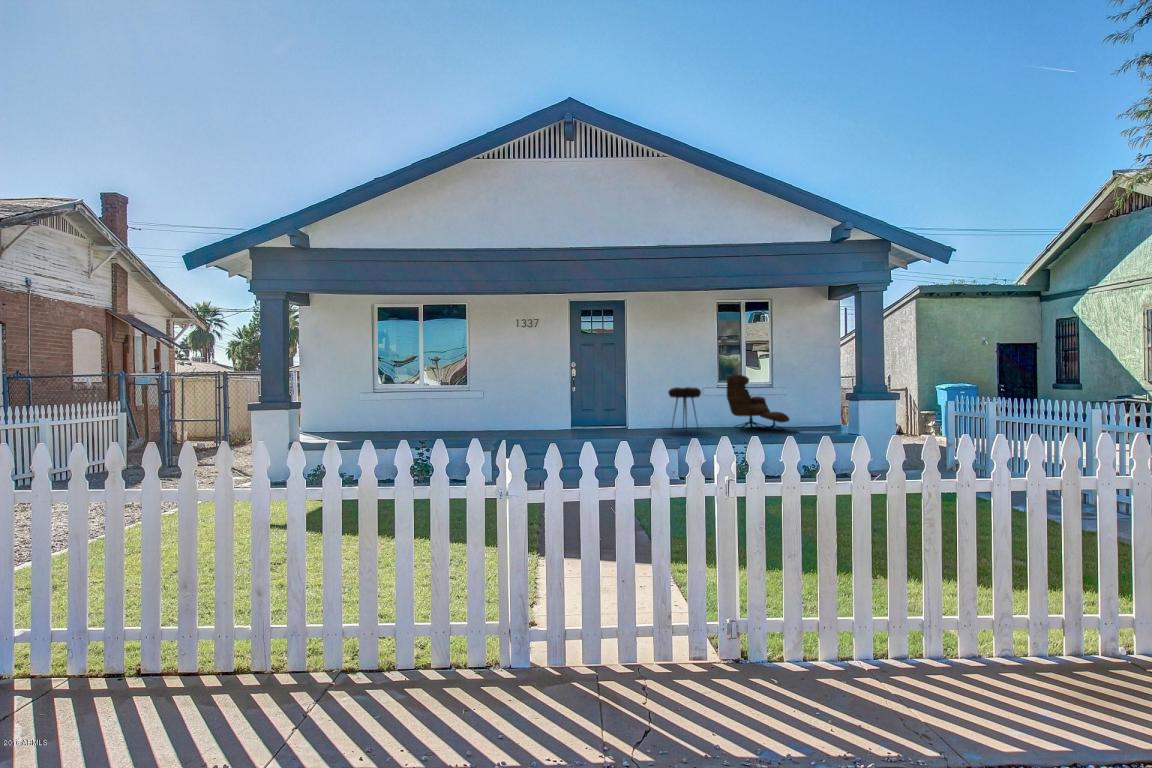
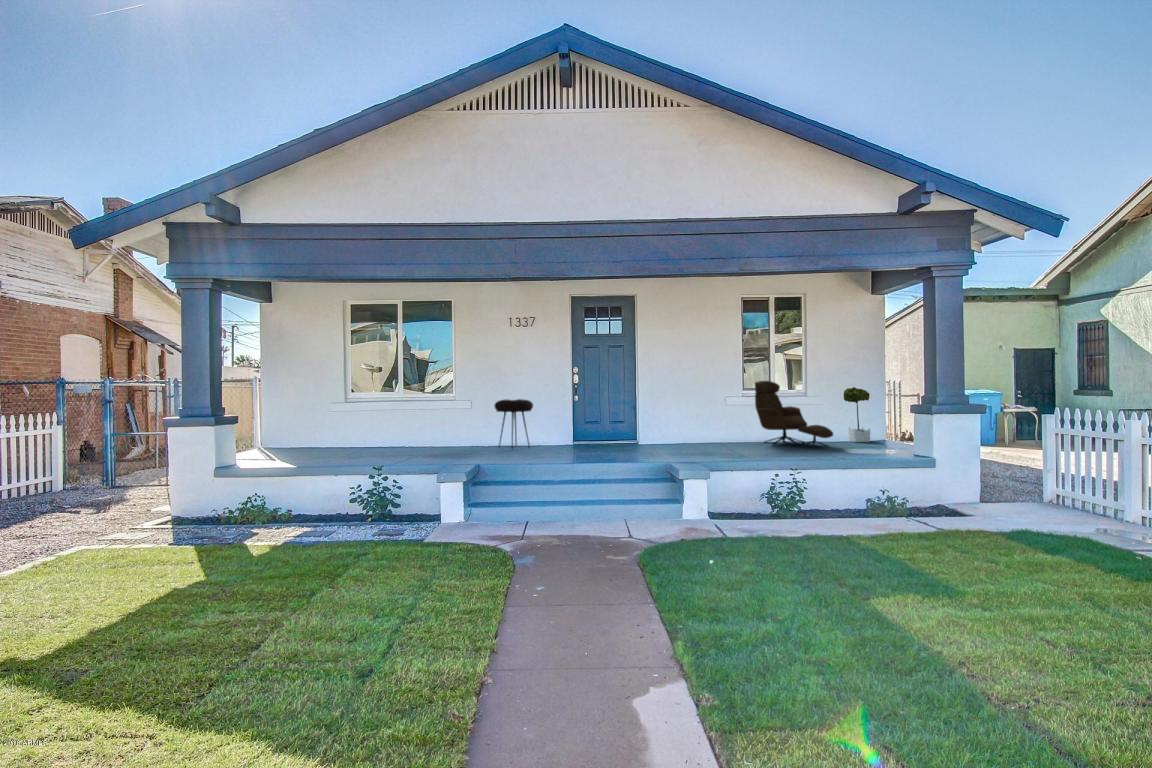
potted tree: none [802,380,824,427] -> present [844,387,870,442]
stool: present [668,387,701,428] -> present [495,399,533,449]

